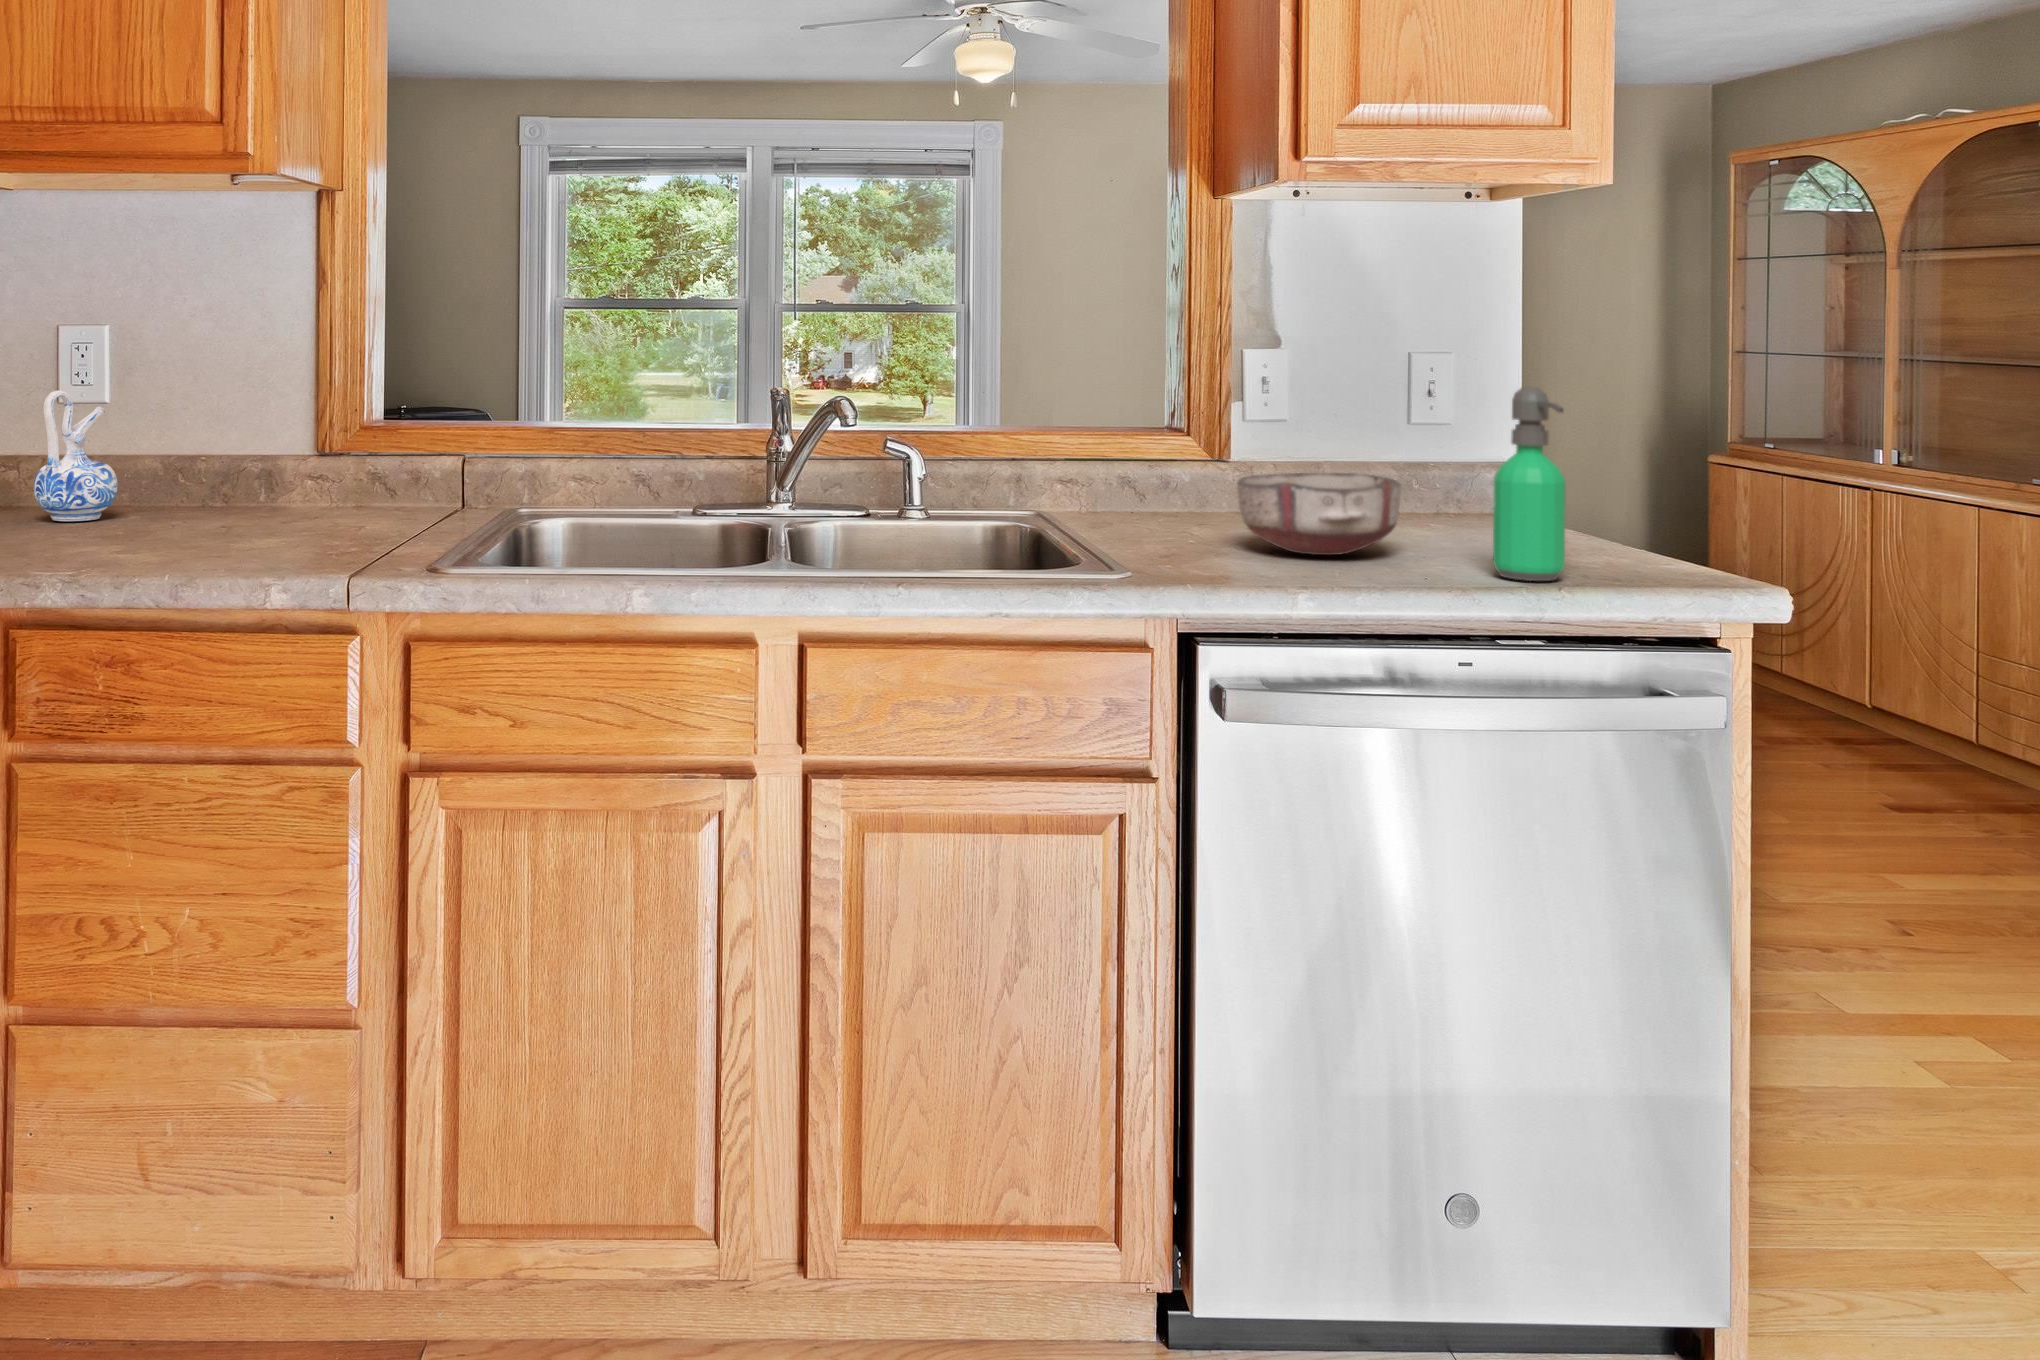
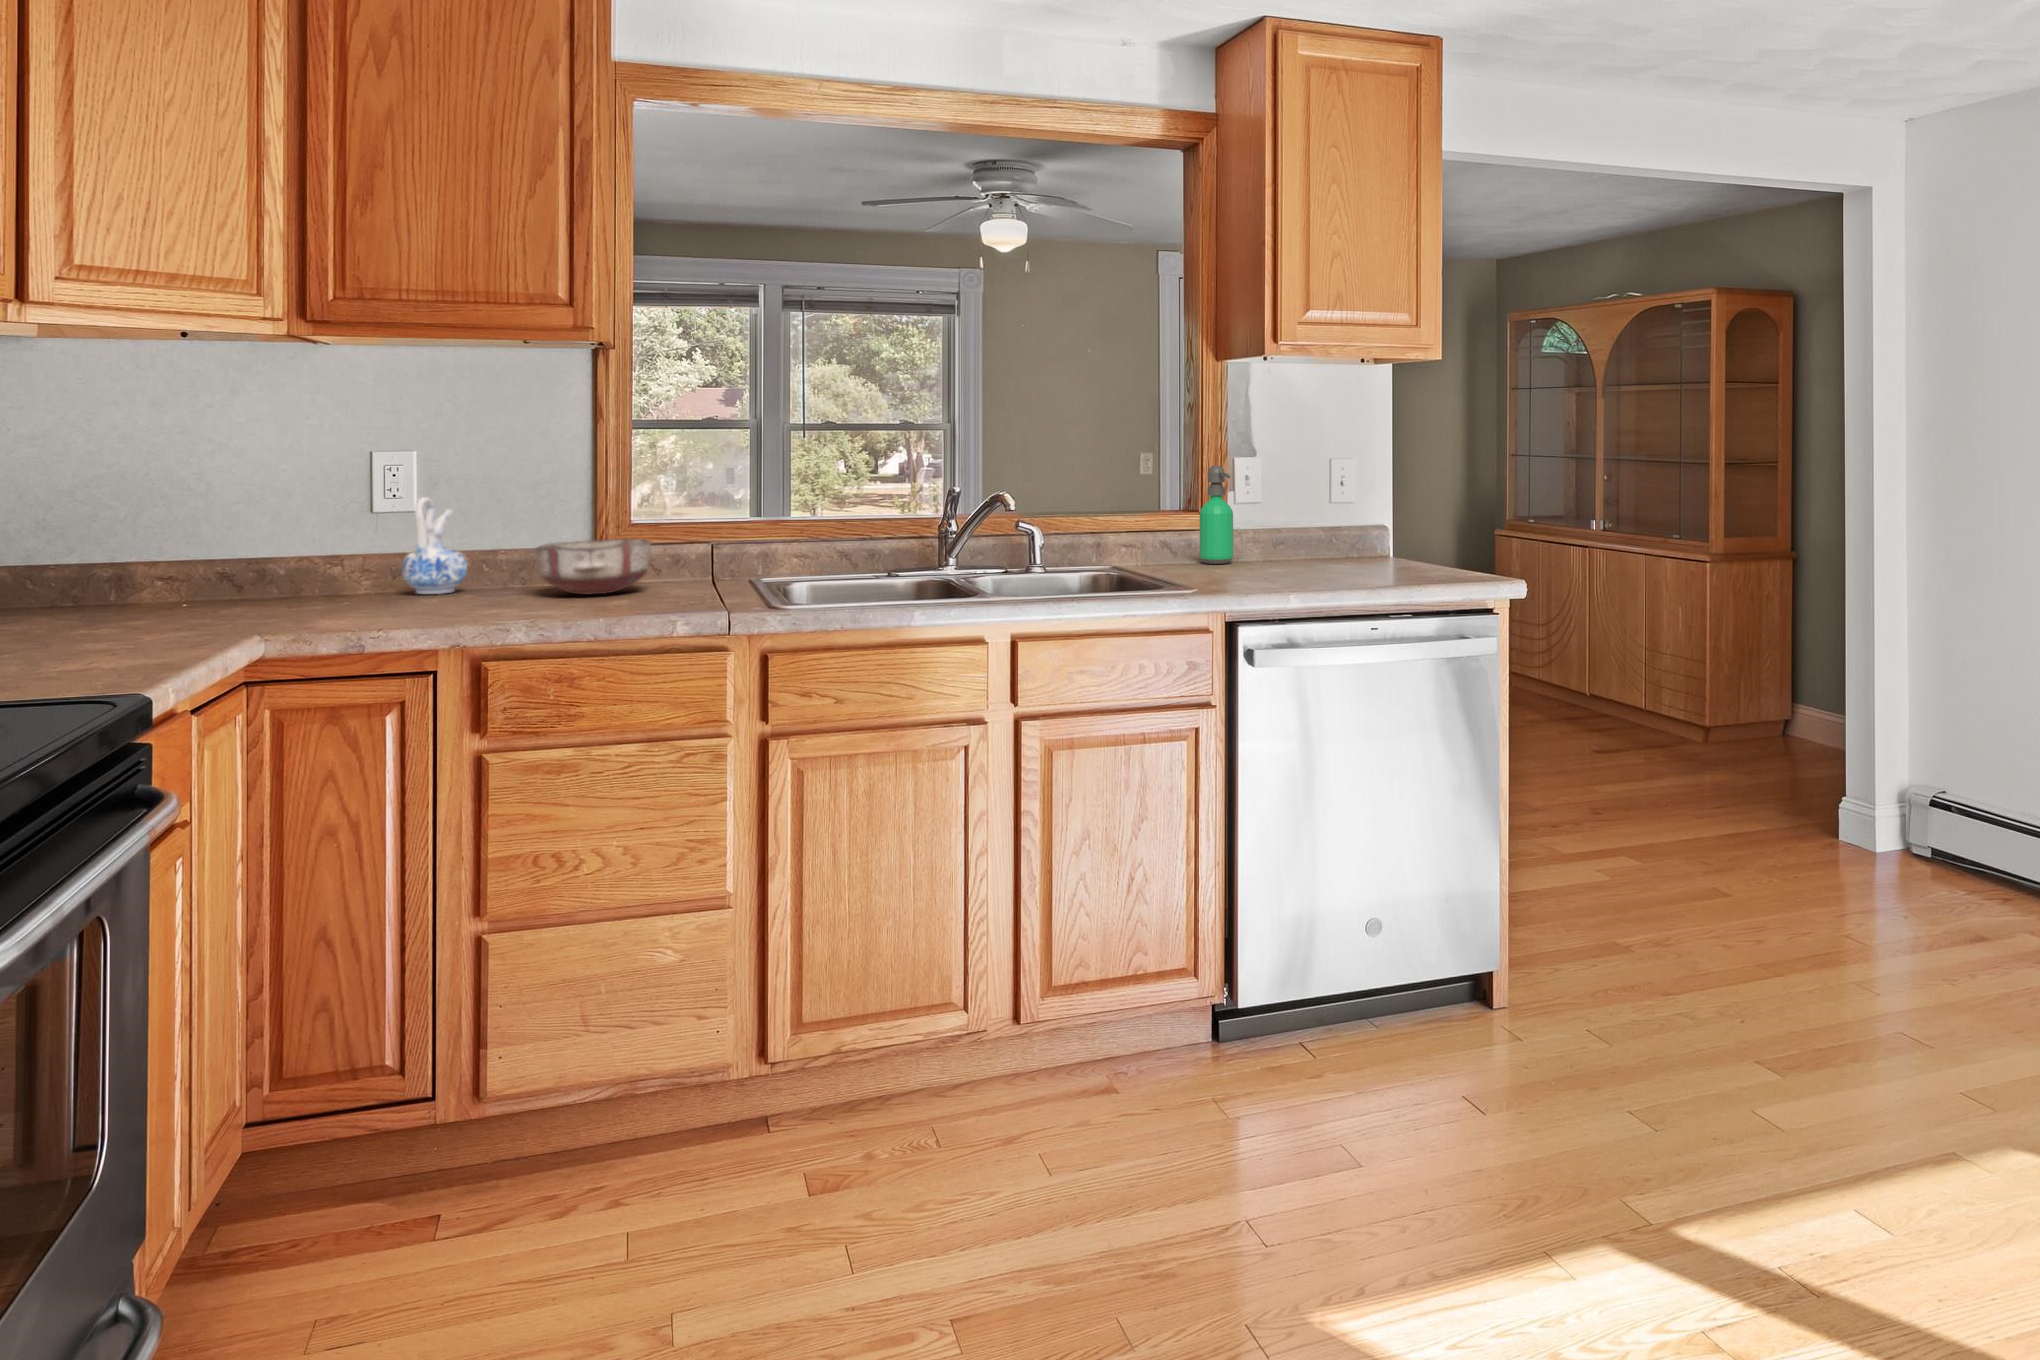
soap dispenser: present [1493,387,1566,581] -> present [1200,465,1233,564]
ceramic bowl: present [1237,473,1401,555] -> present [536,539,651,594]

